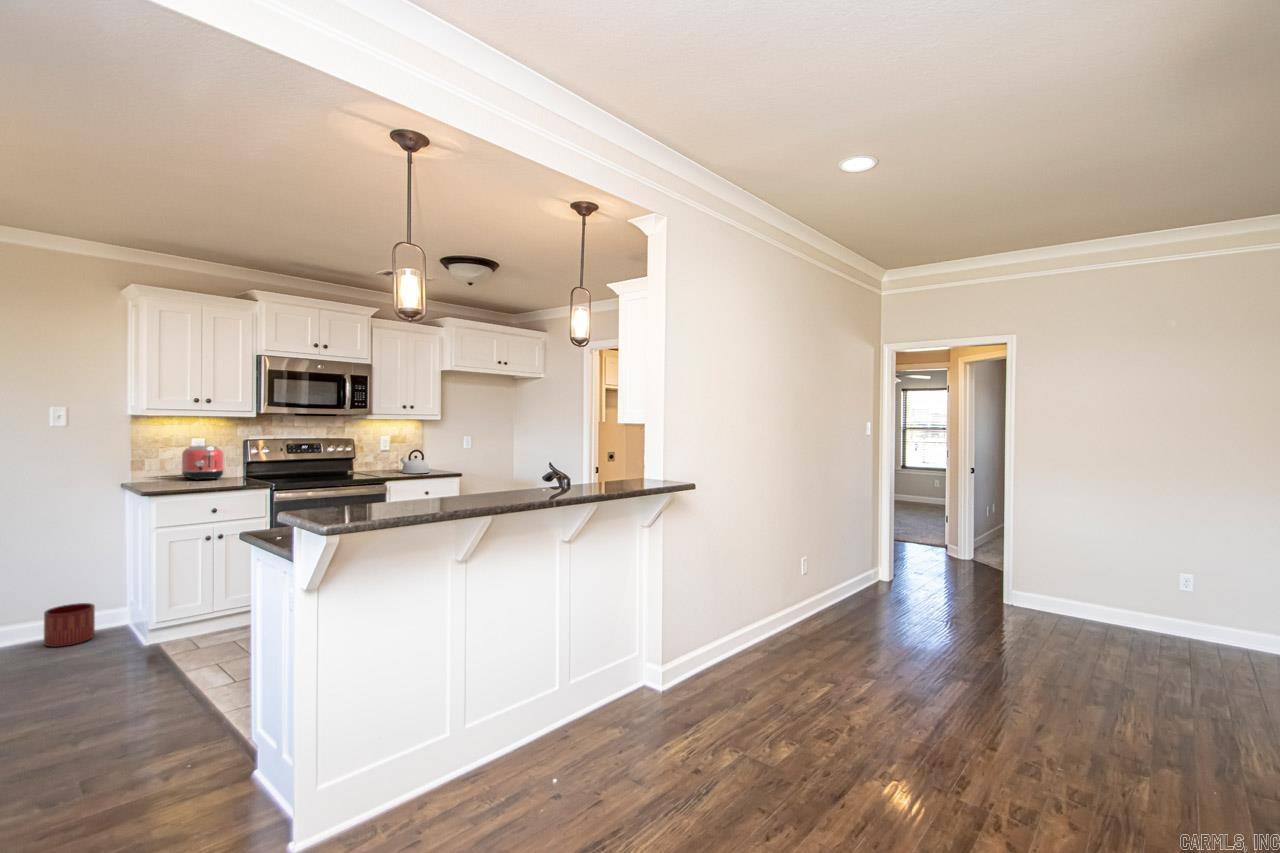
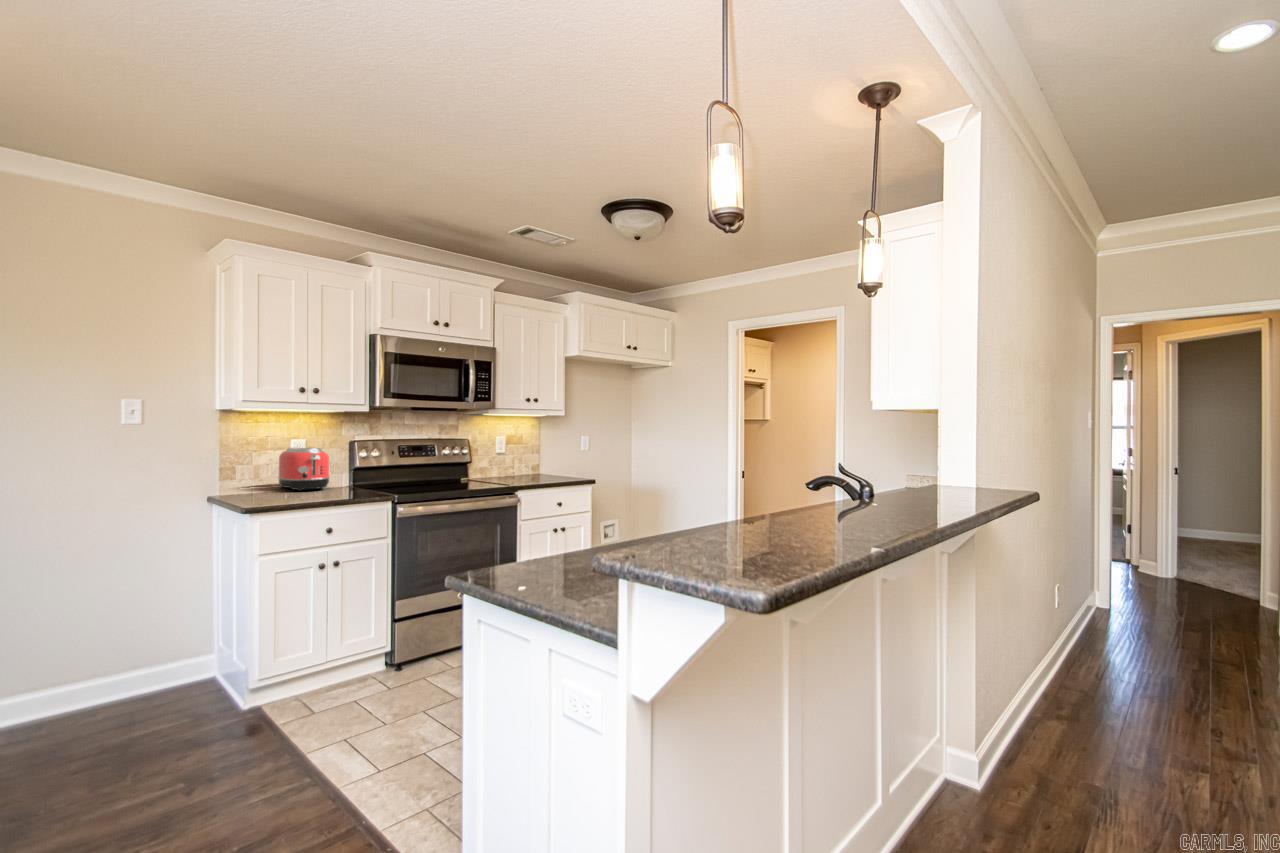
kettle: present [400,450,429,473] -> none [523,451,556,480]
planter: present [44,603,95,647] -> none [115,651,178,713]

